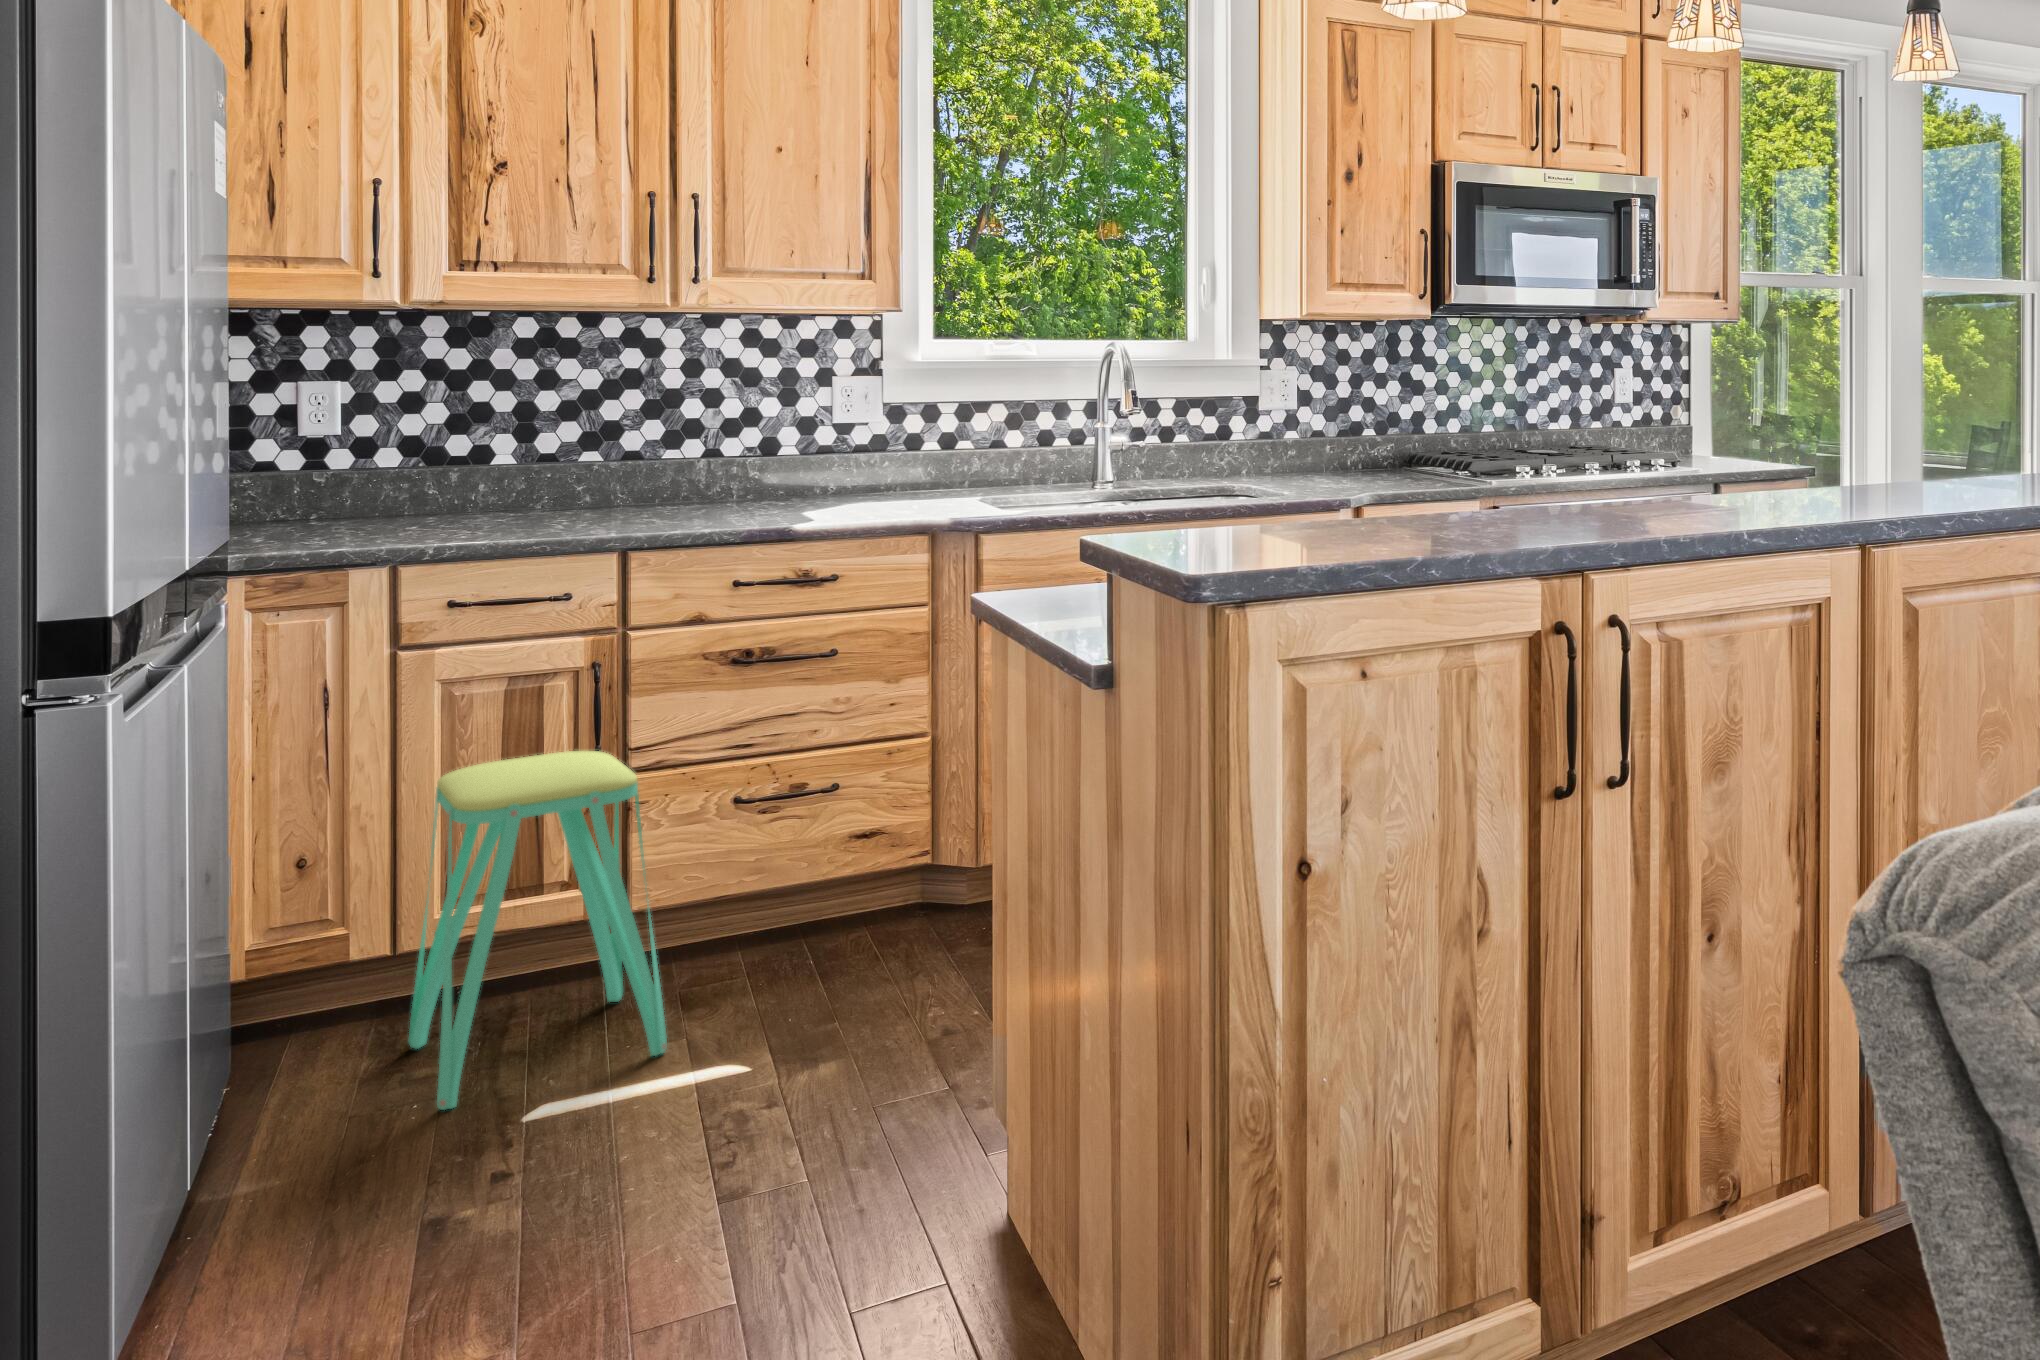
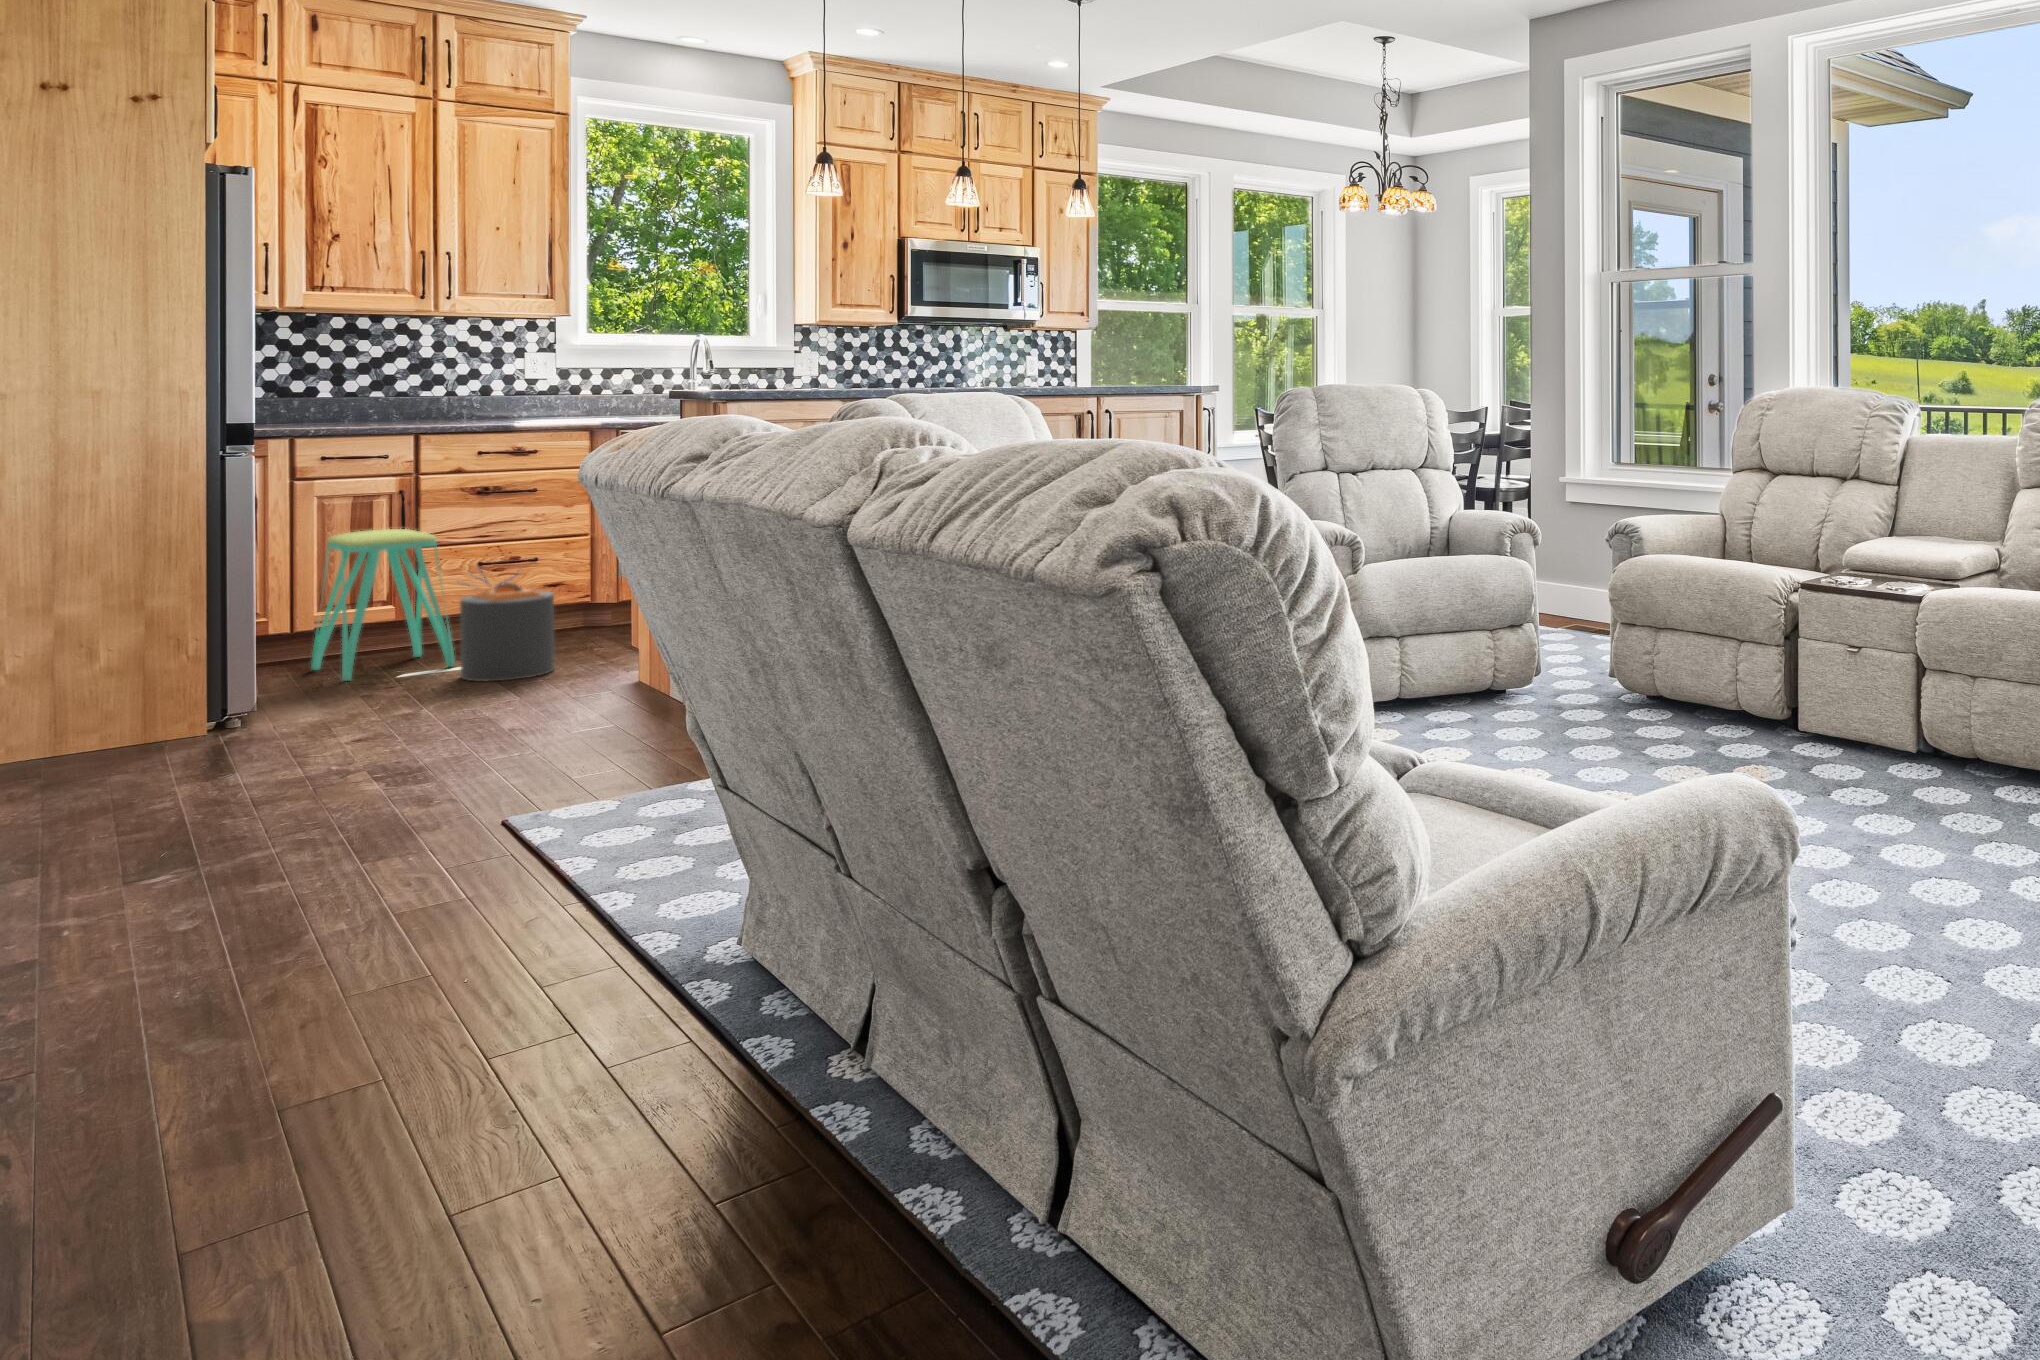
trash can: none [644,853,849,1141] -> present [460,566,554,681]

